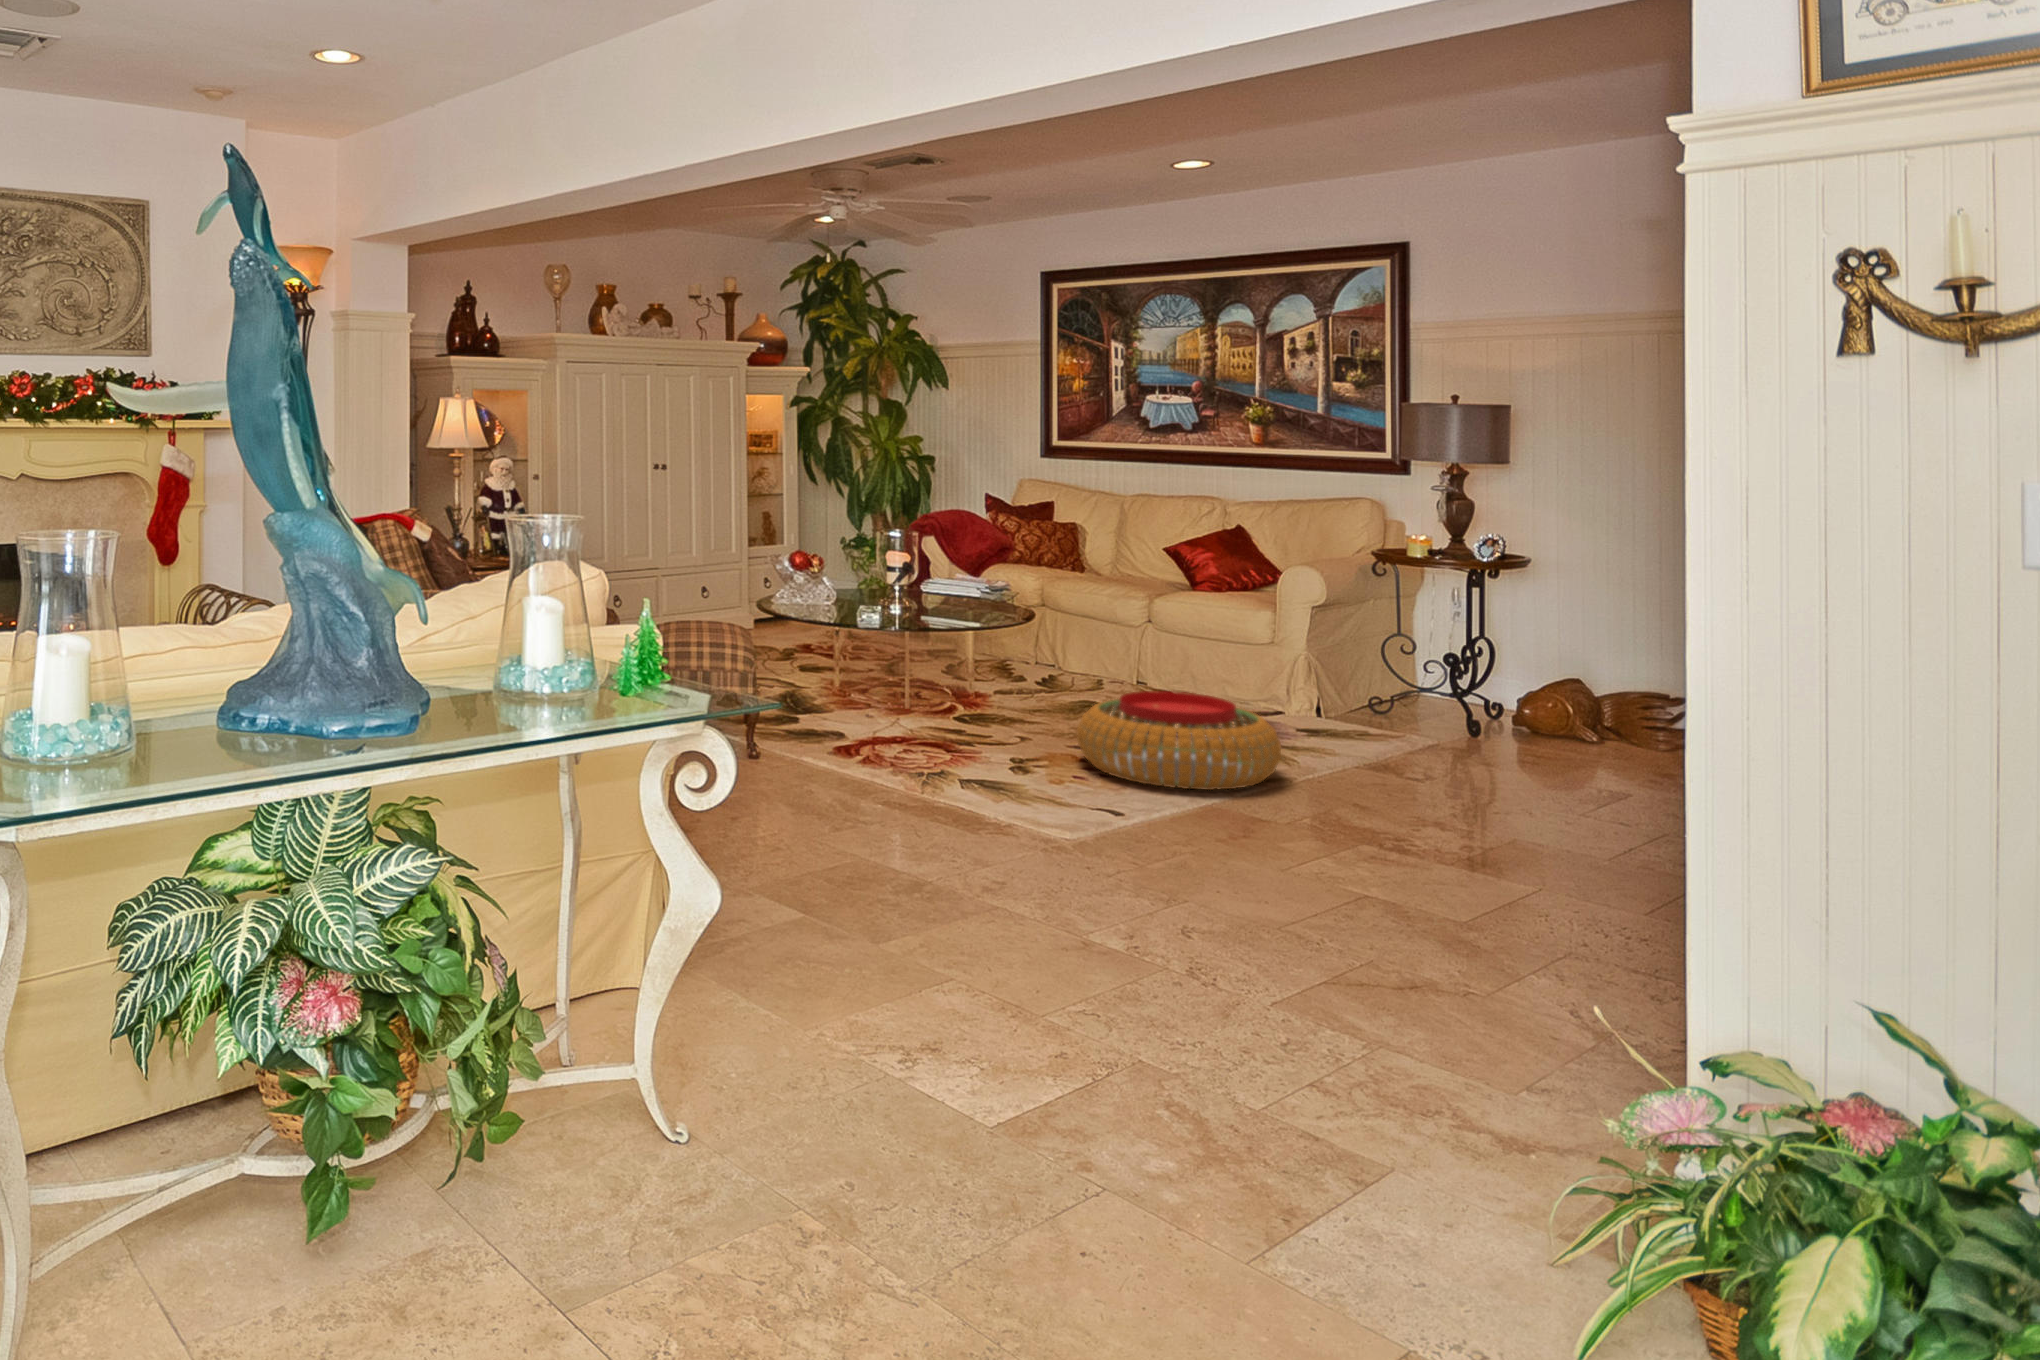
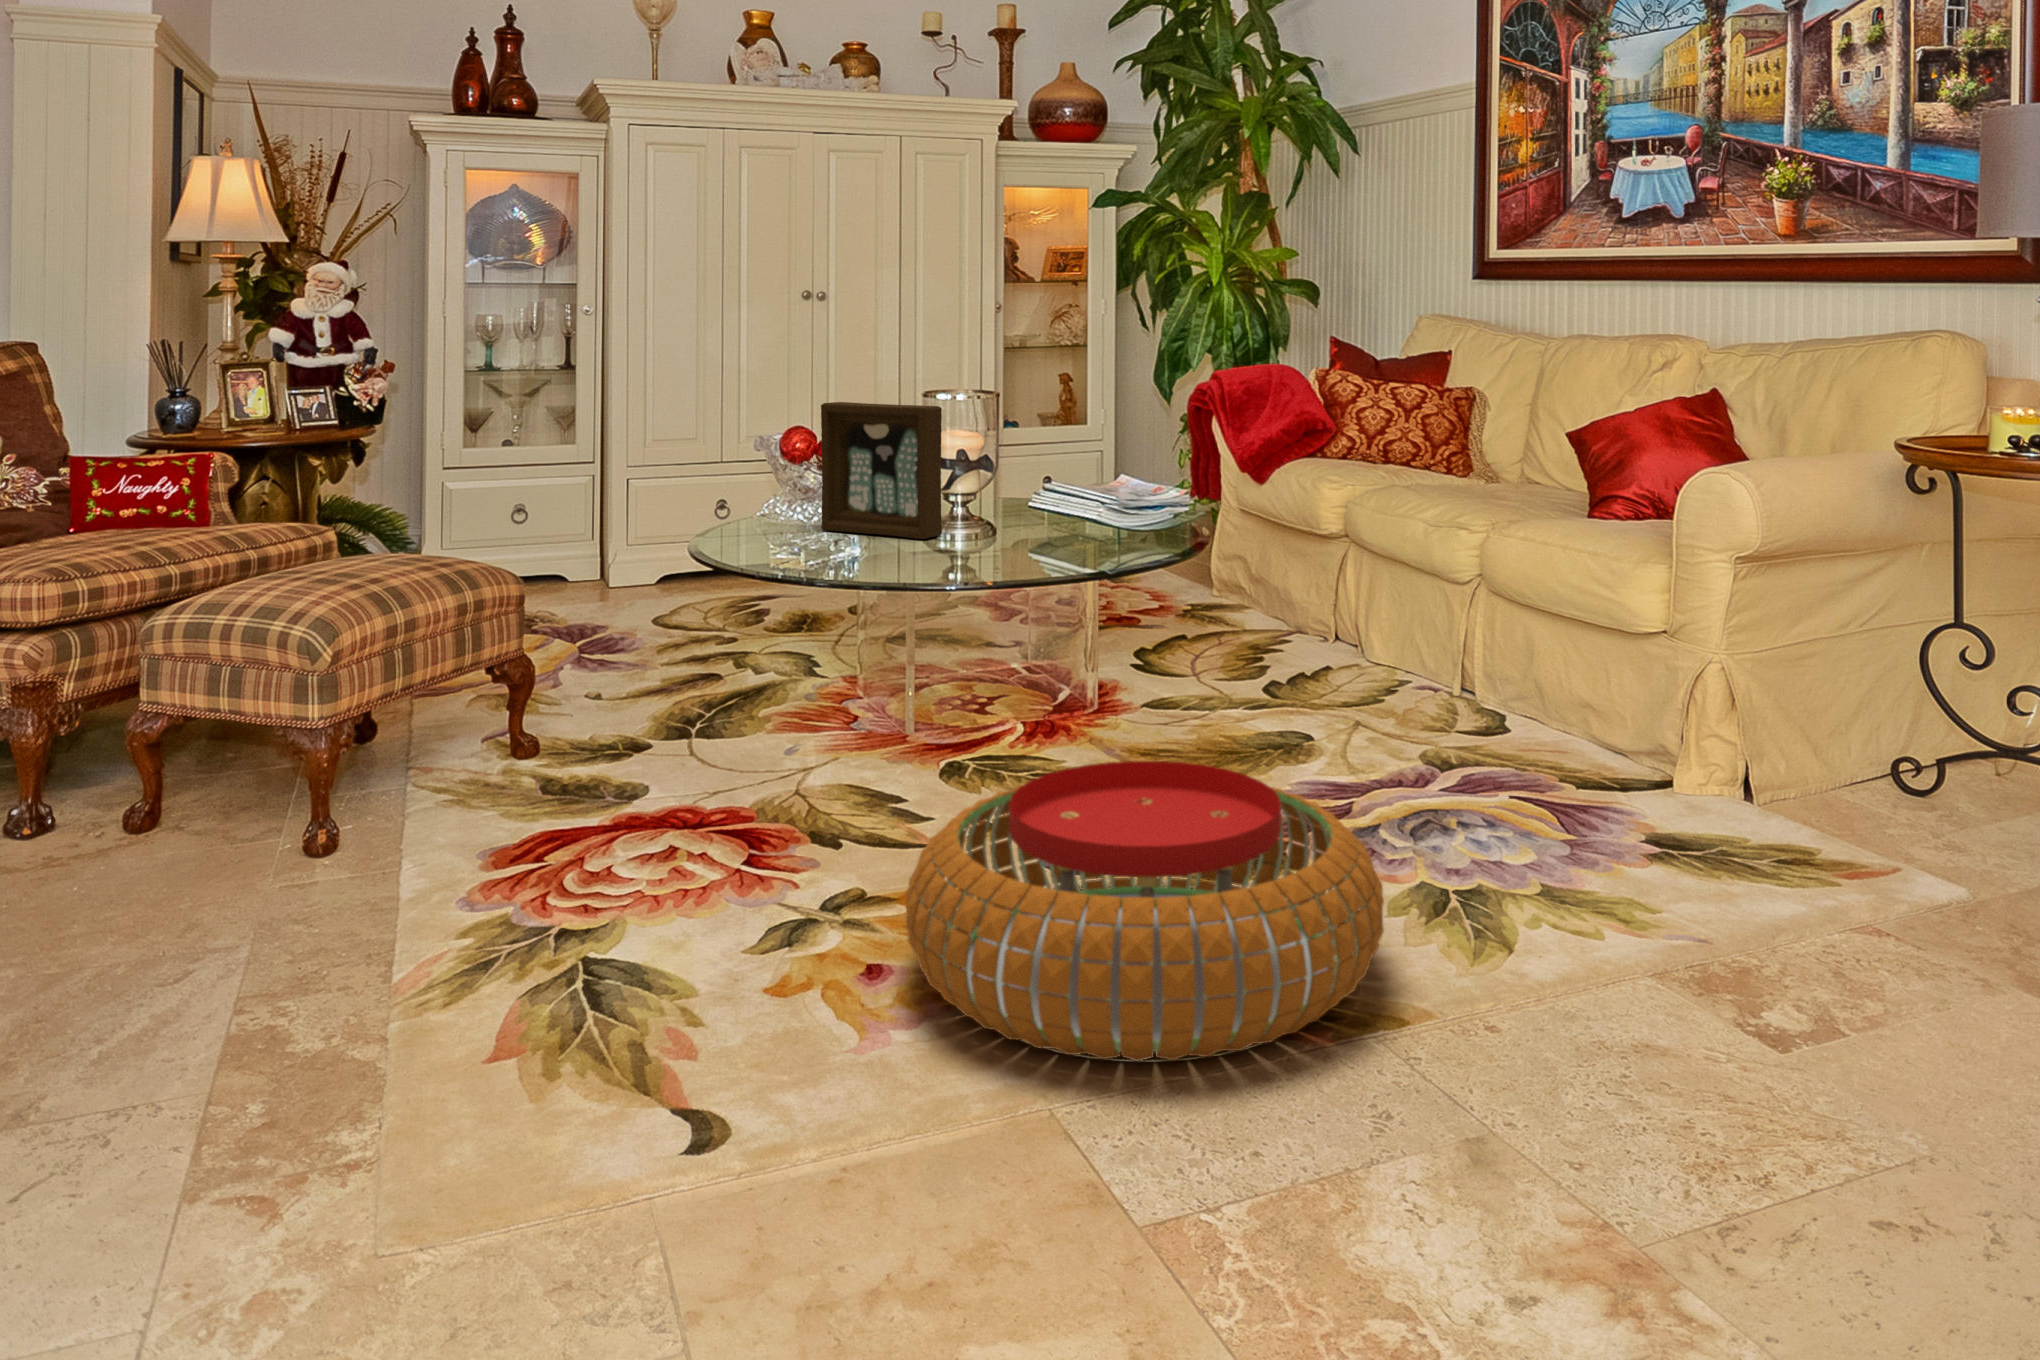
picture frame: none [847,537,915,606] -> present [821,402,942,539]

